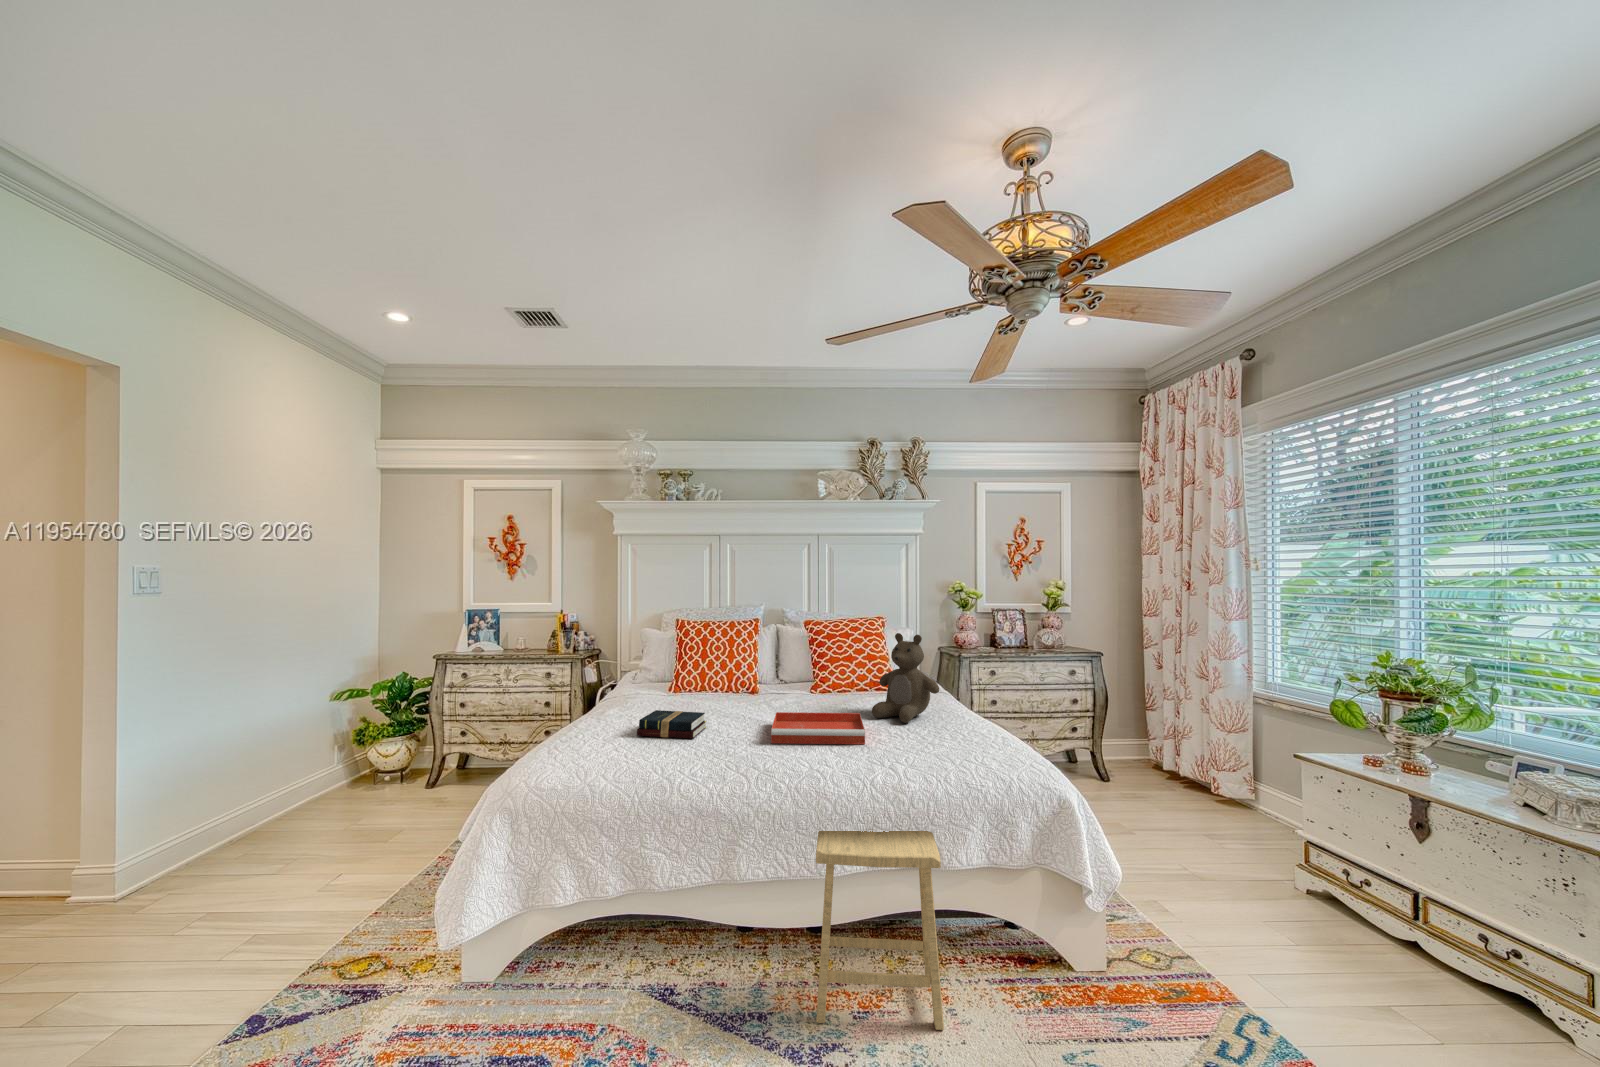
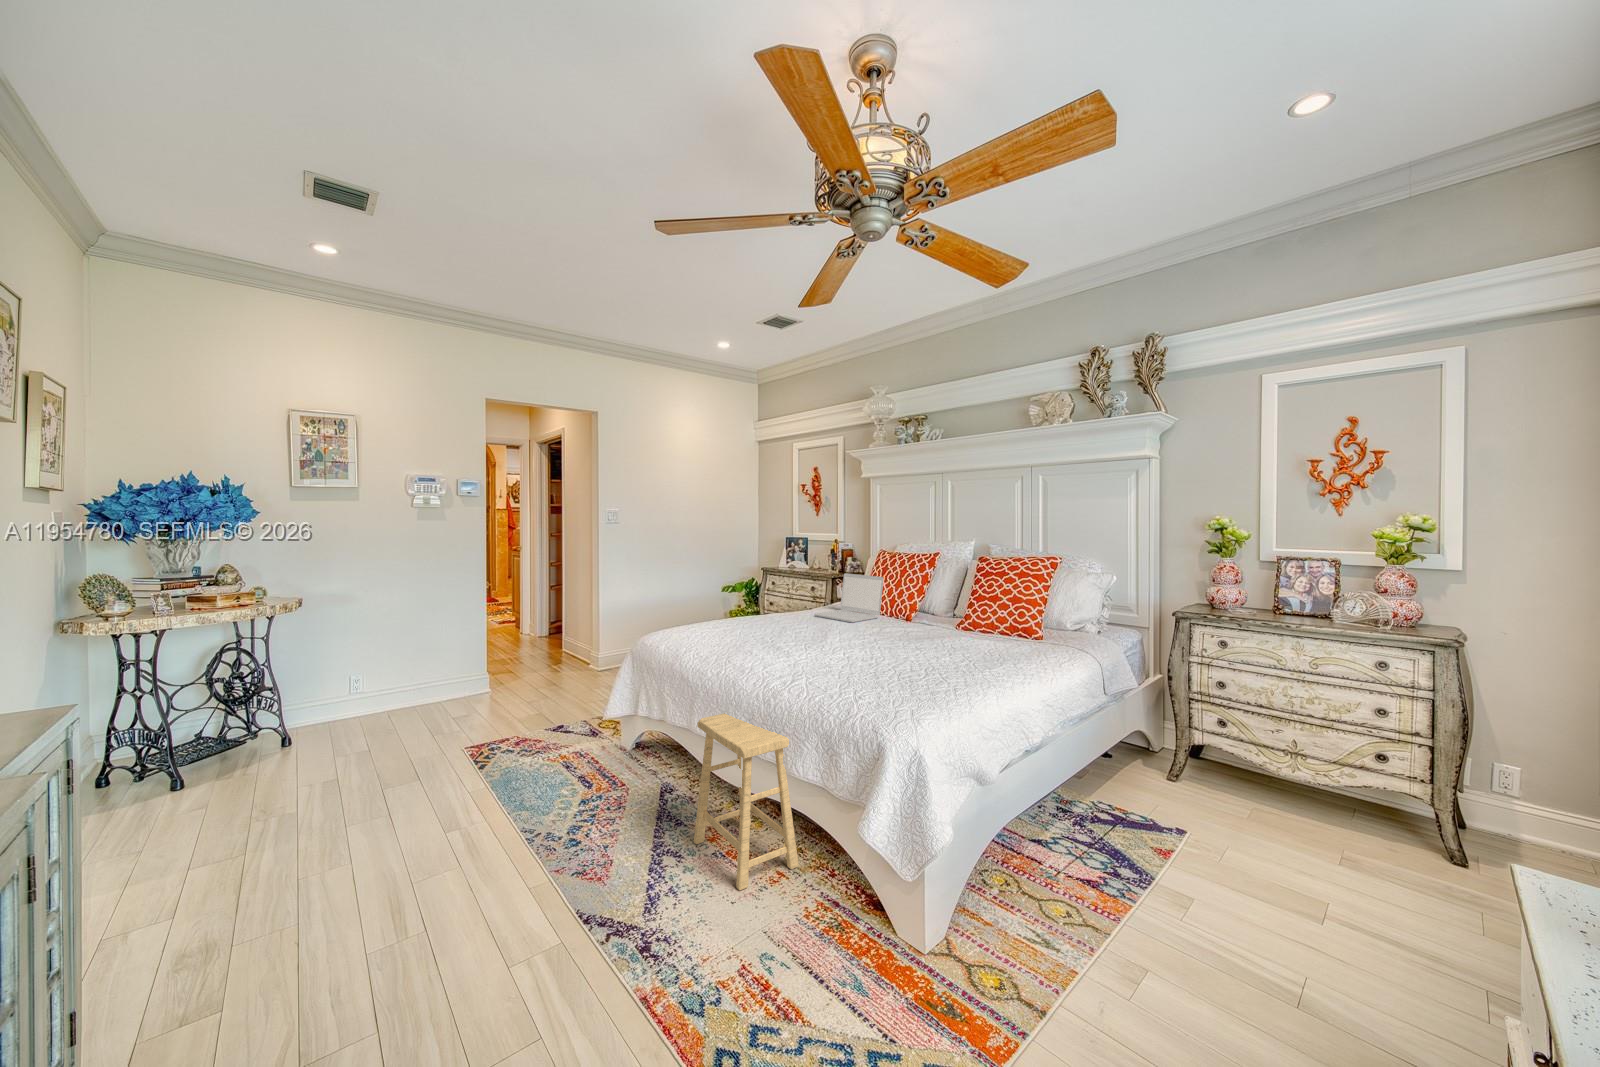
teddy bear: present [872,633,939,723] -> none [902,568,963,658]
laptop: none [675,649,743,705] -> present [814,573,884,623]
hardback book: present [637,710,706,738] -> none [730,612,781,634]
tray: present [771,712,865,744] -> none [774,628,876,661]

